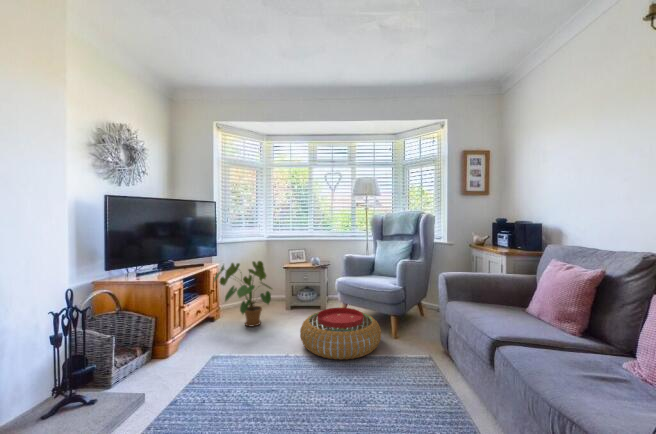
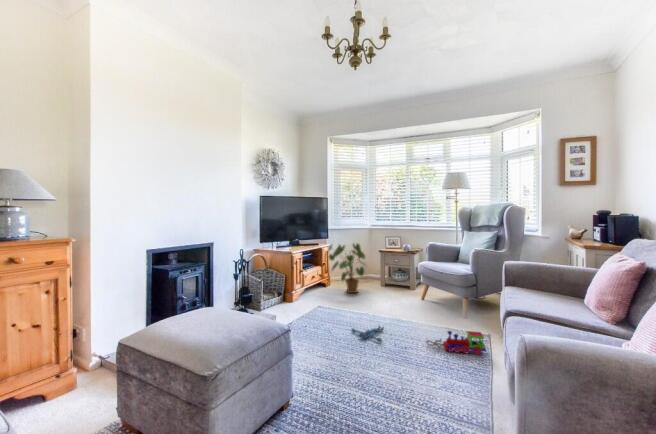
pouf: present [300,308,381,360] -> none [381,284,450,322]
toy train: none [381,368,452,404] -> present [426,331,486,355]
plush toy: none [275,378,328,411] -> present [351,326,384,342]

